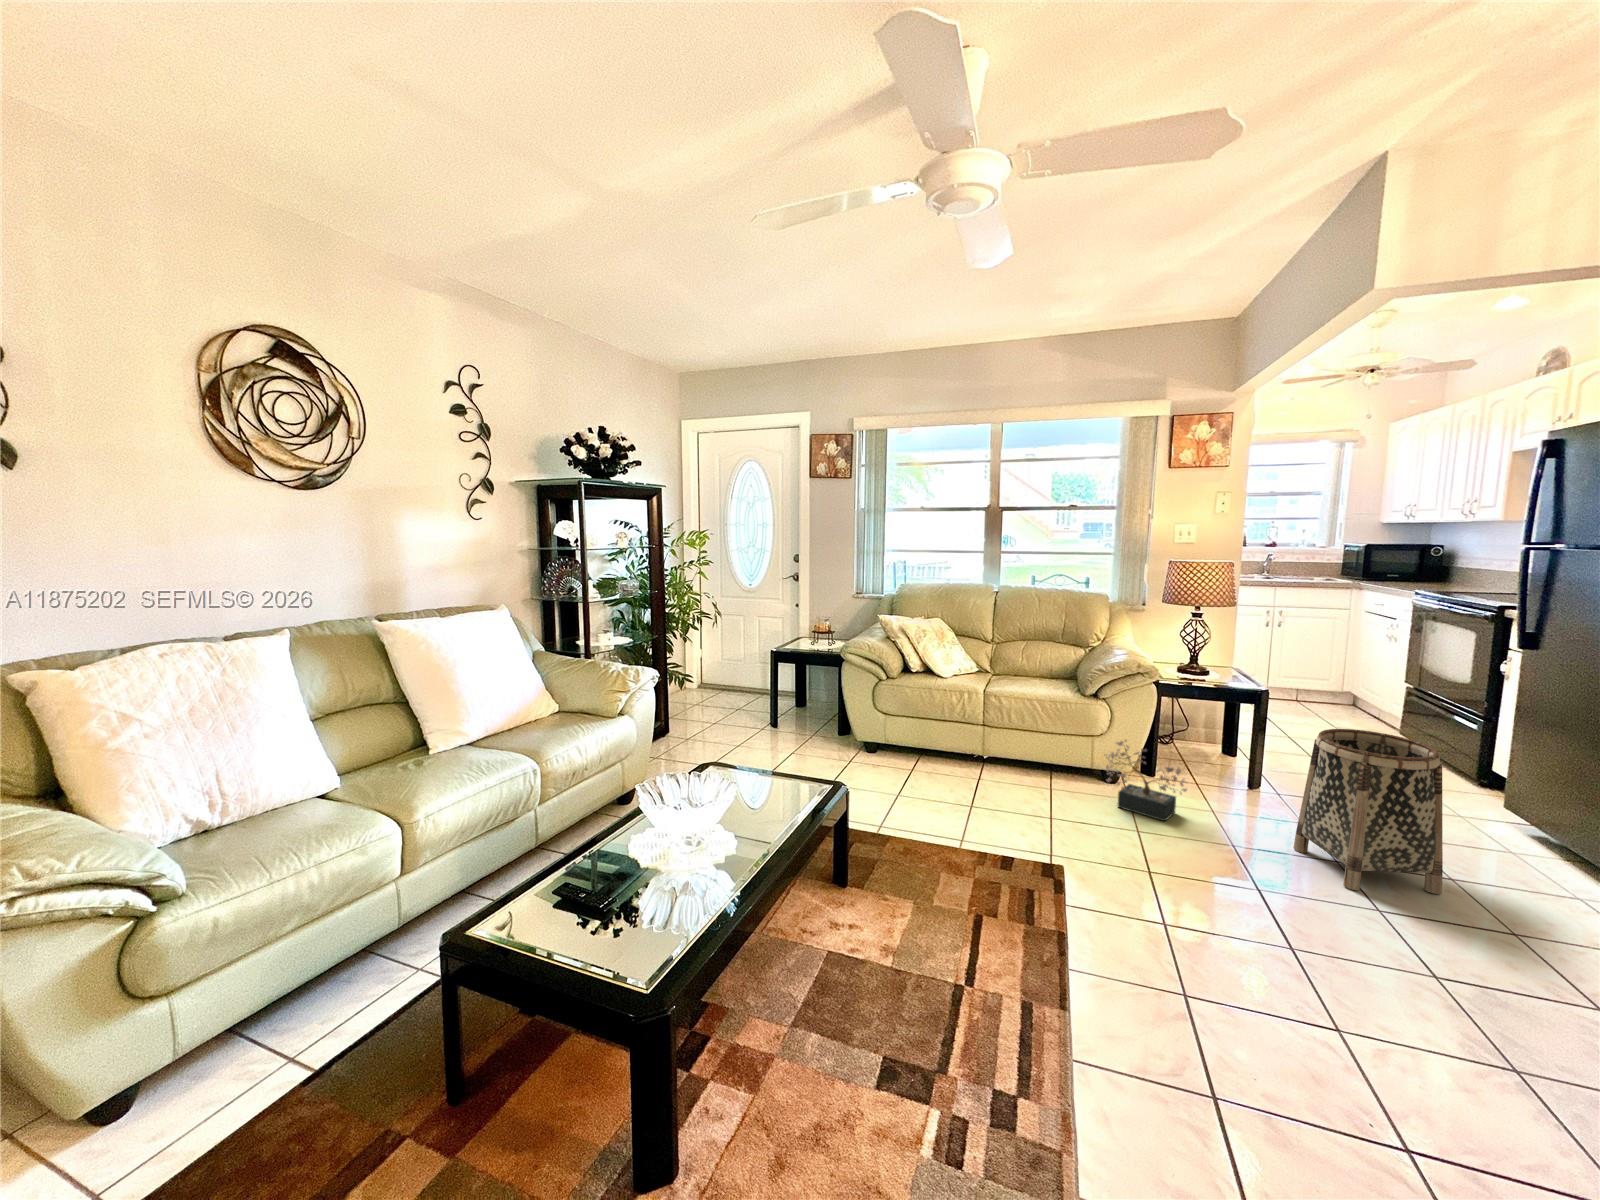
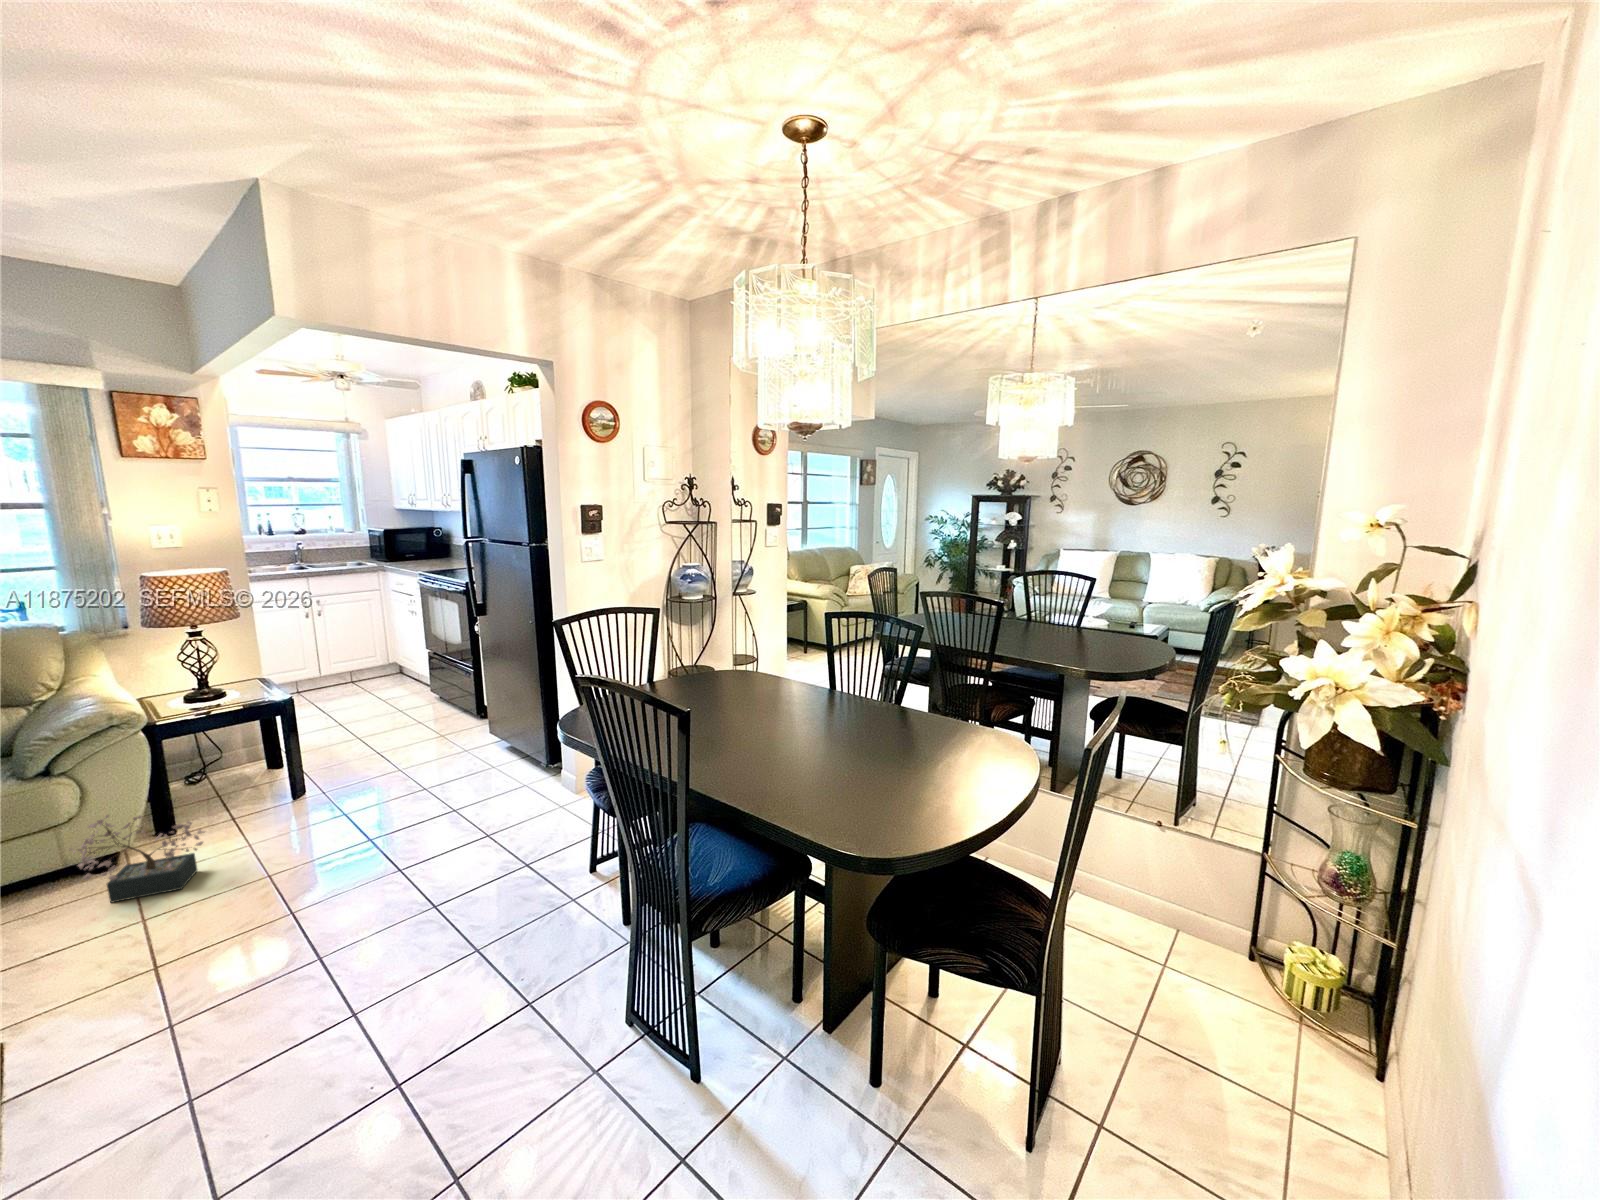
basket: present [1294,729,1443,894] -> none [326,715,446,864]

